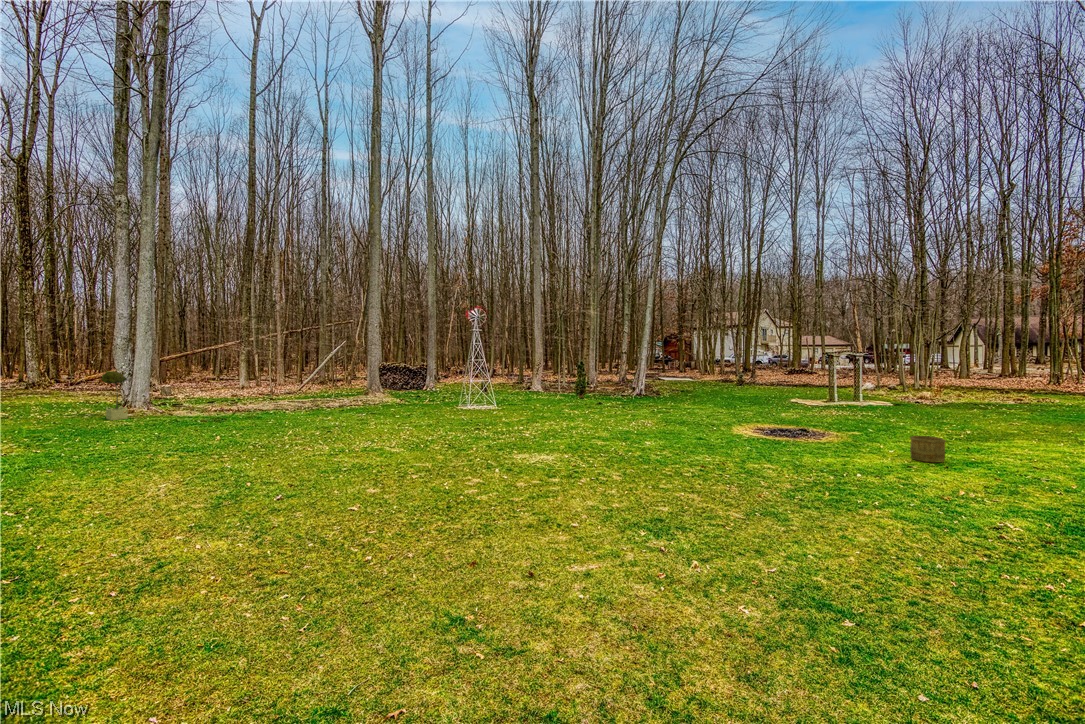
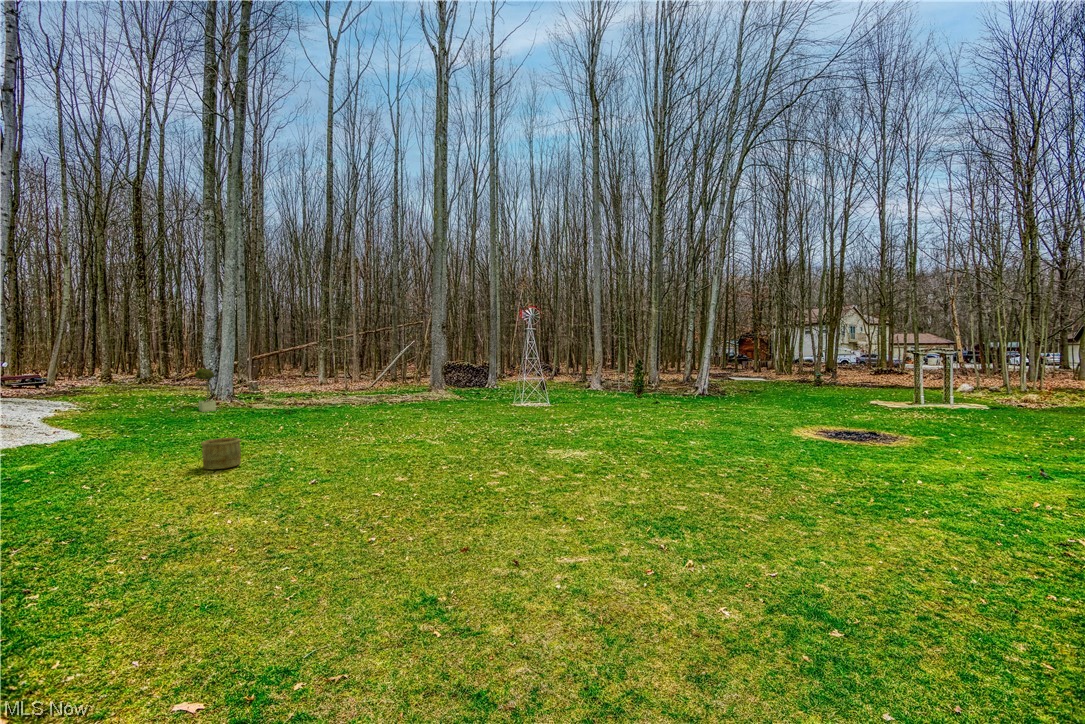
wooden bucket: present [910,436,946,462] -> present [201,437,241,470]

